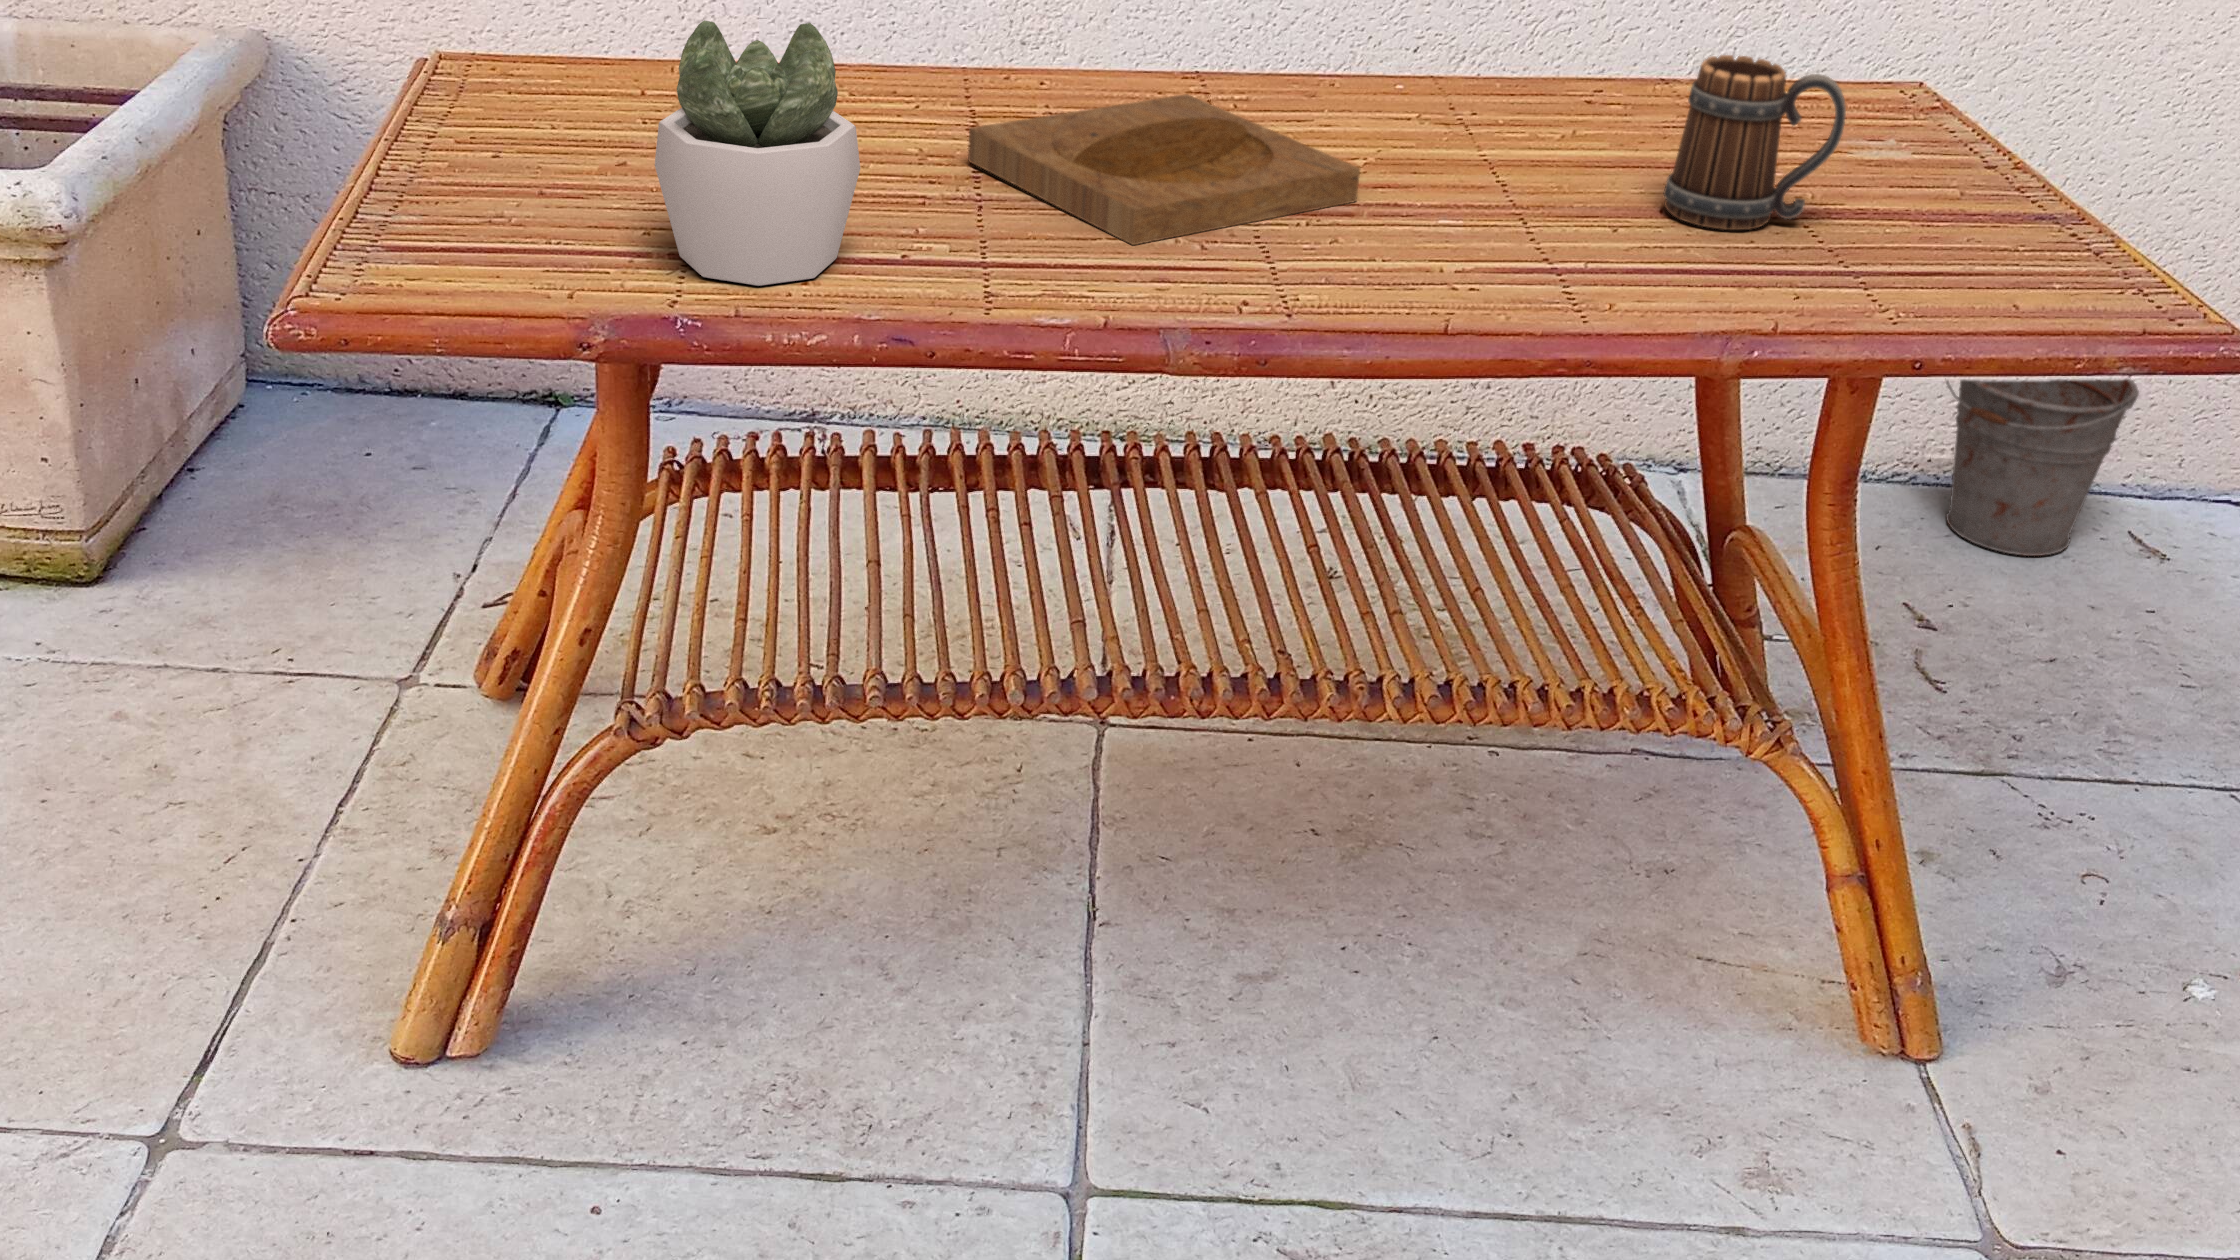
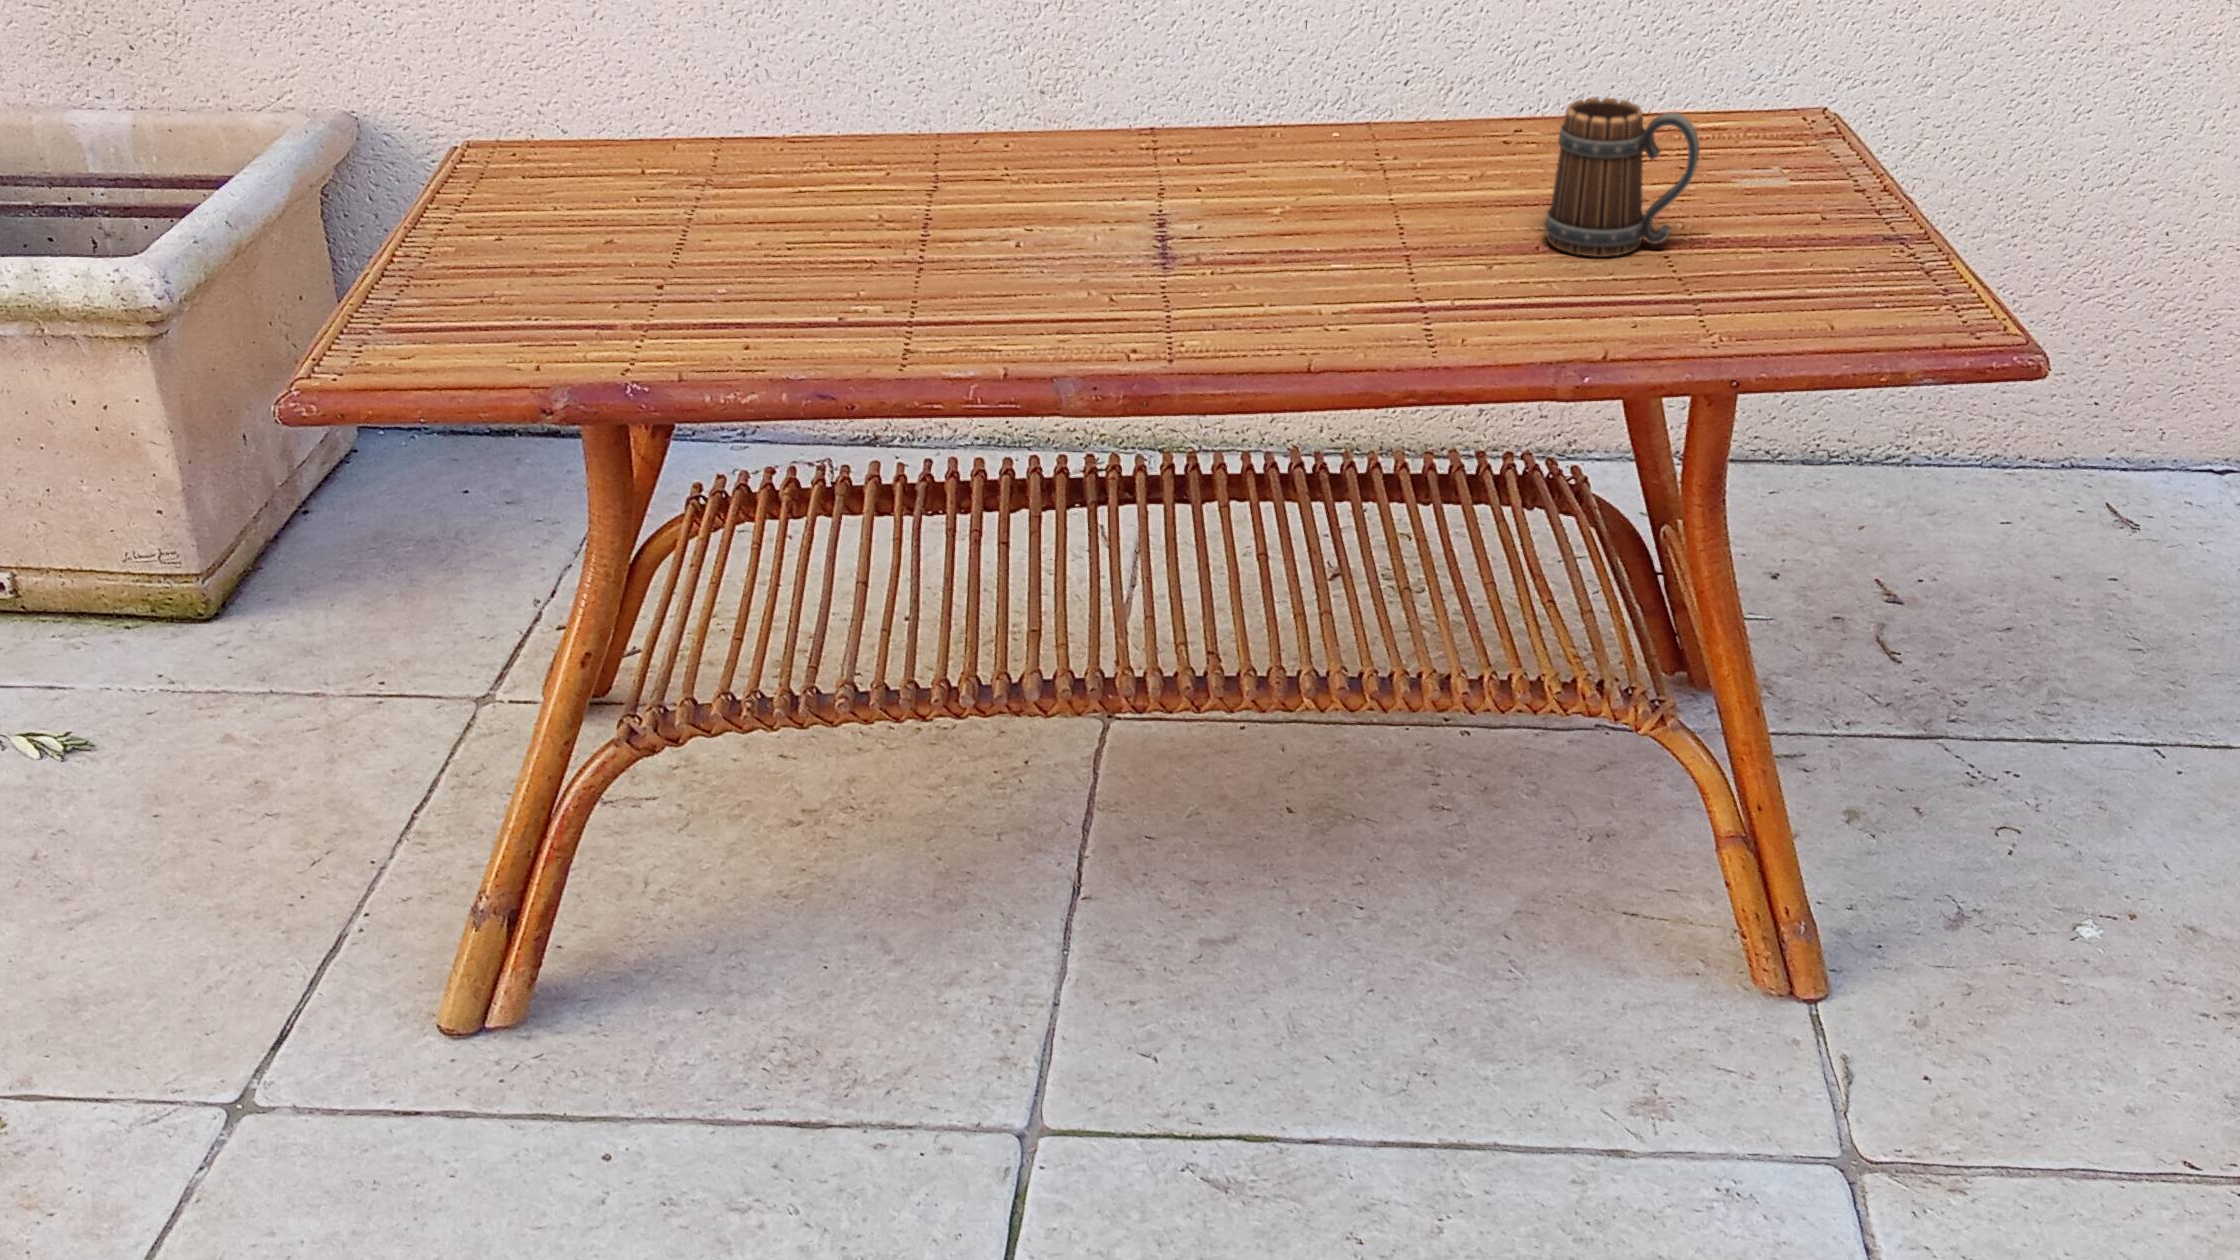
succulent plant: present [655,20,860,286] -> none [613,117,794,350]
tray: present [968,94,1360,245] -> none [920,149,1266,297]
bucket: present [1946,379,2139,556] -> none [1915,323,2097,530]

